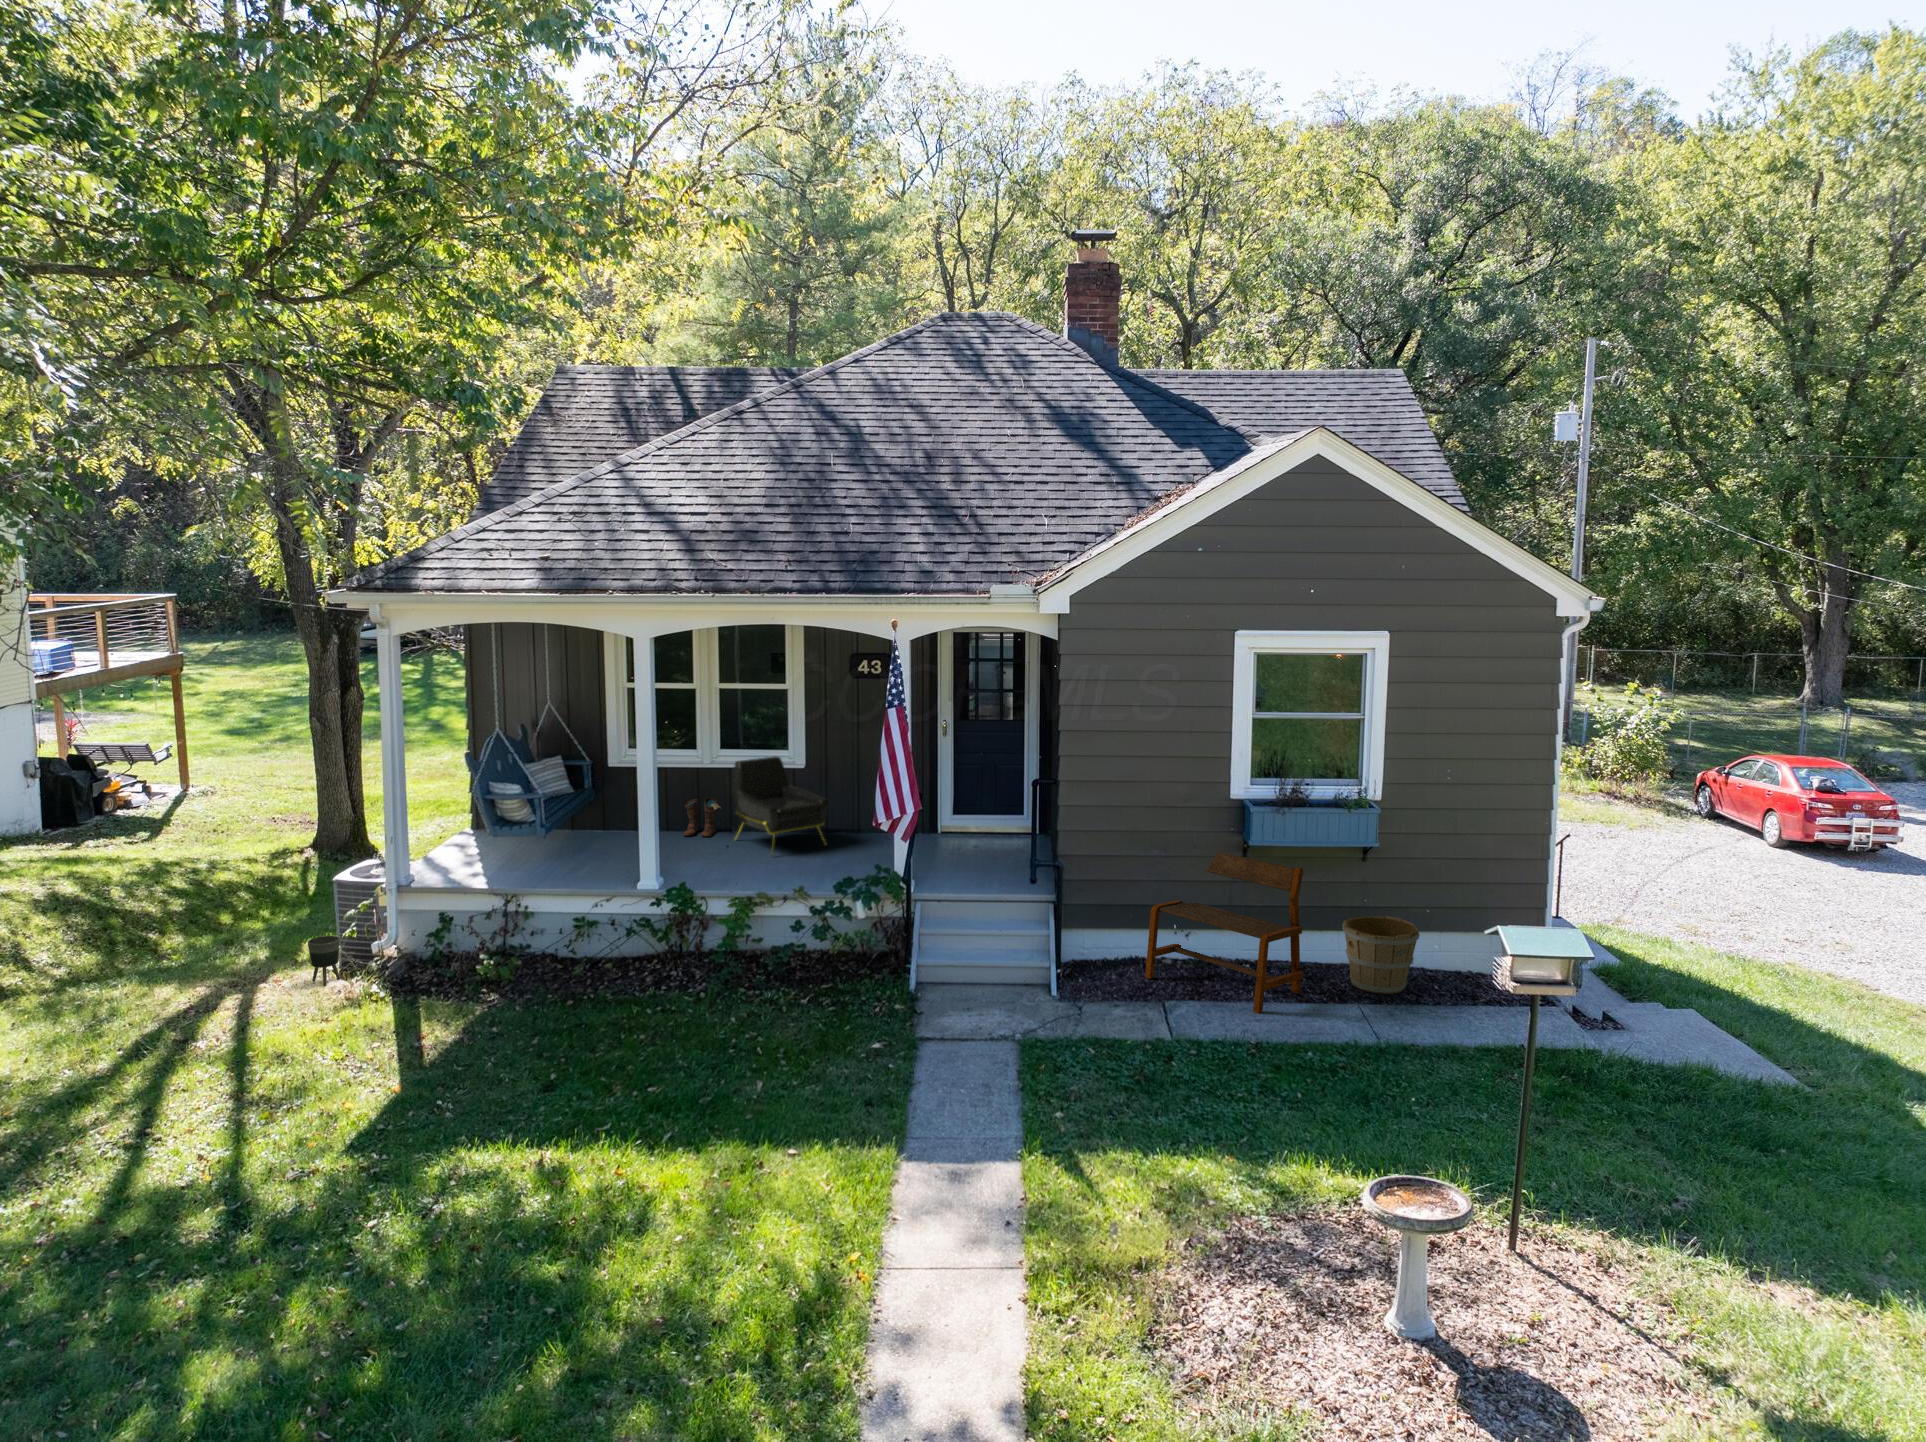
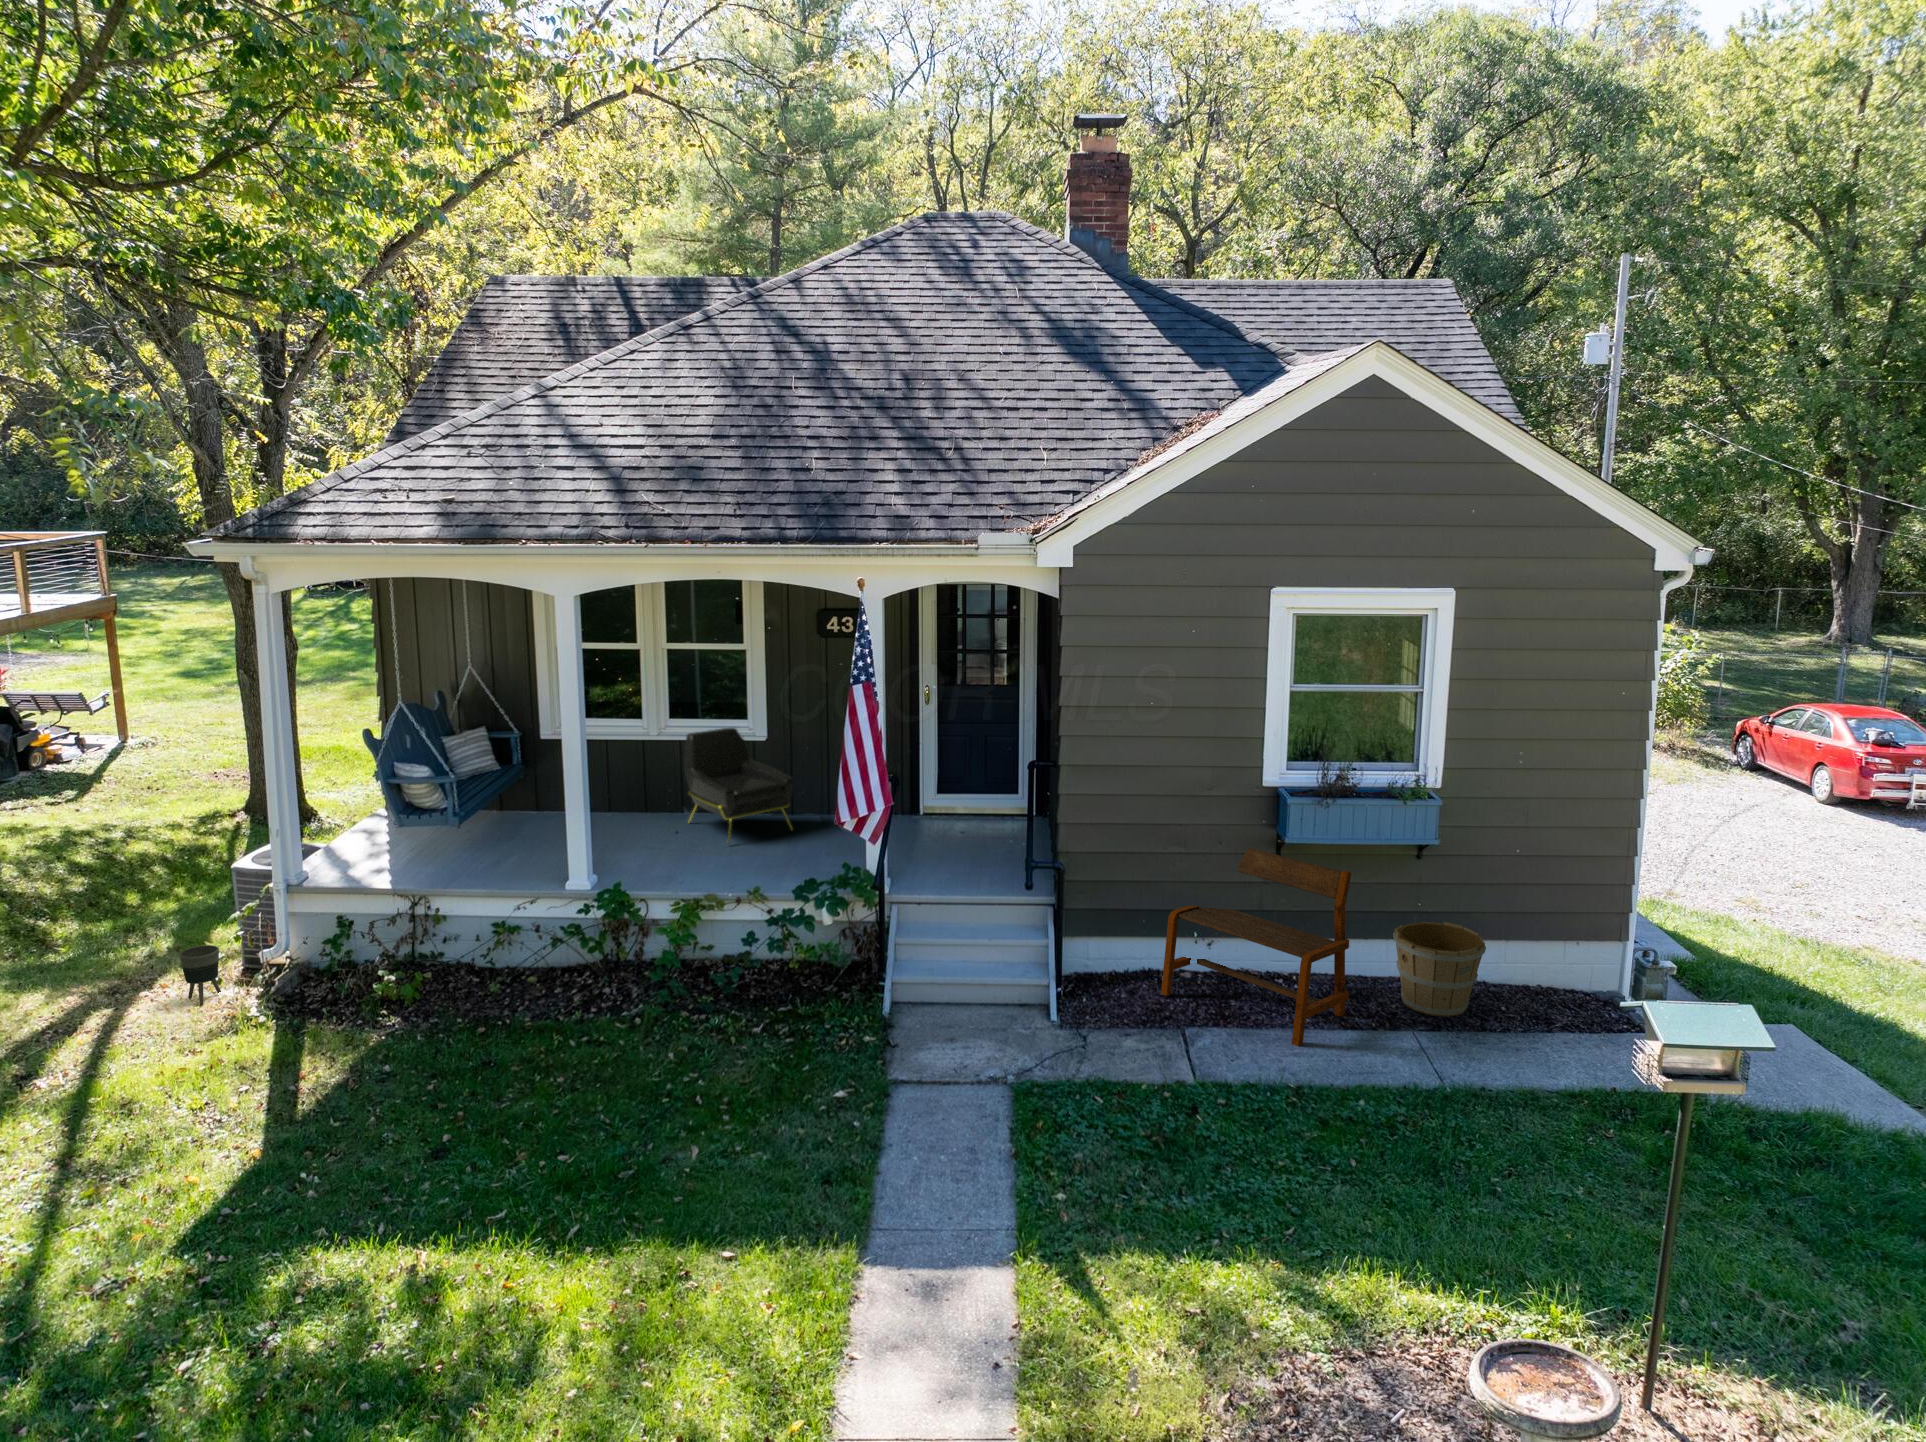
boots: present [684,798,721,837] -> none [630,774,673,819]

